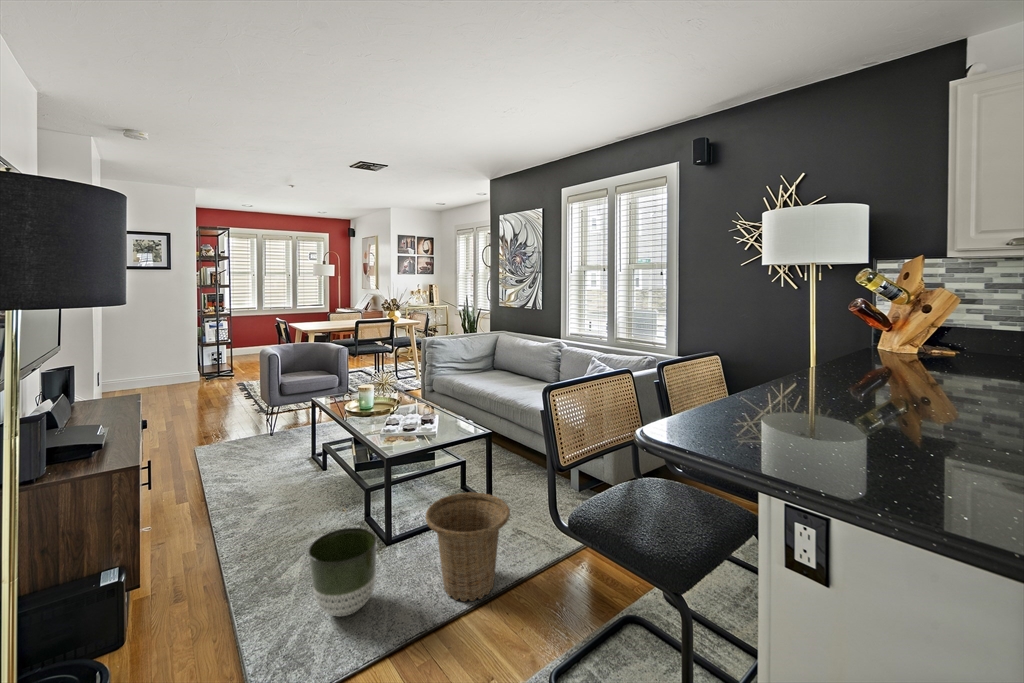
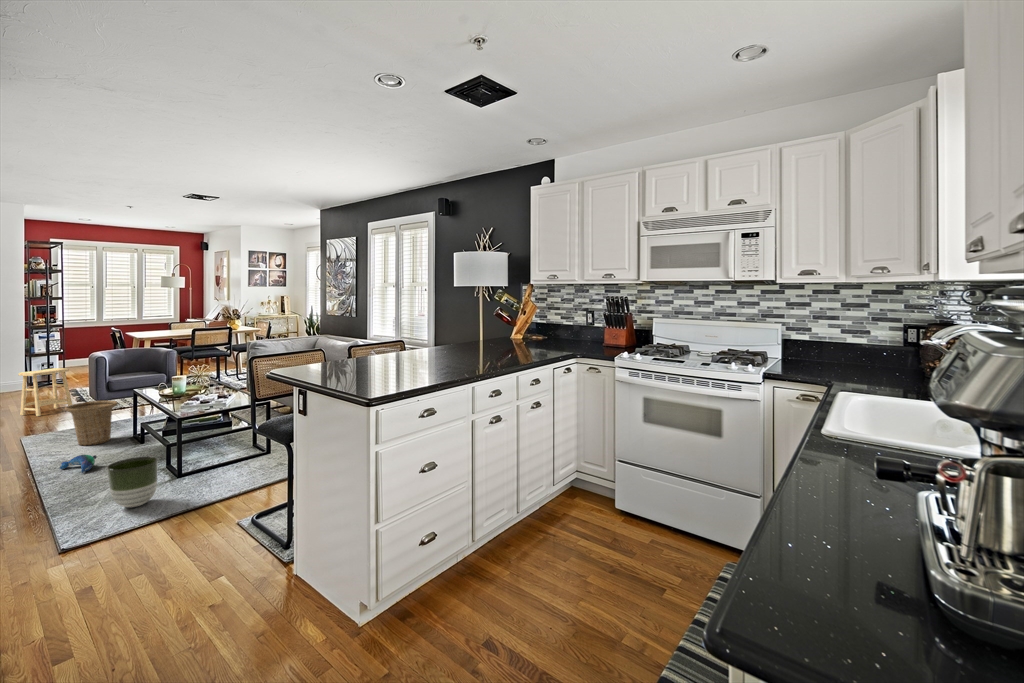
footstool: none [191,363,243,417] -> present [18,368,72,416]
basket: present [425,492,510,601] -> present [65,401,118,446]
plush toy: none [236,493,279,523] -> present [60,455,97,473]

